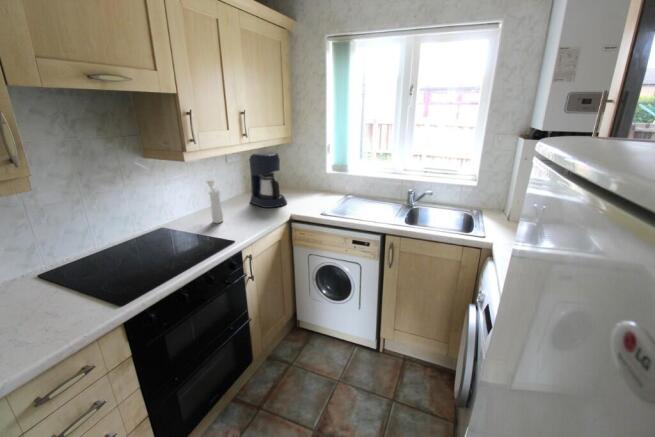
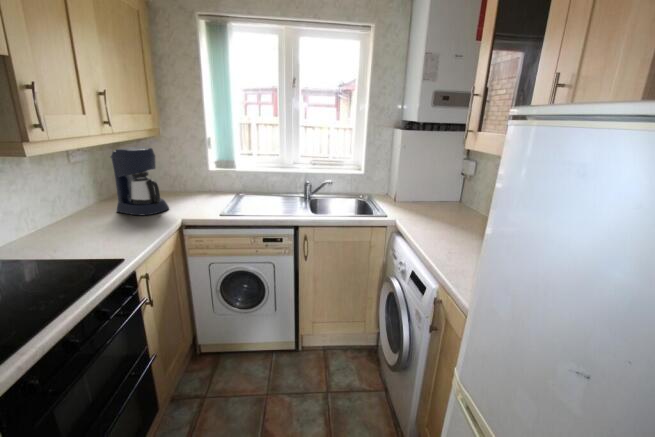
pepper mill: present [207,179,223,223] -> none [54,184,90,241]

